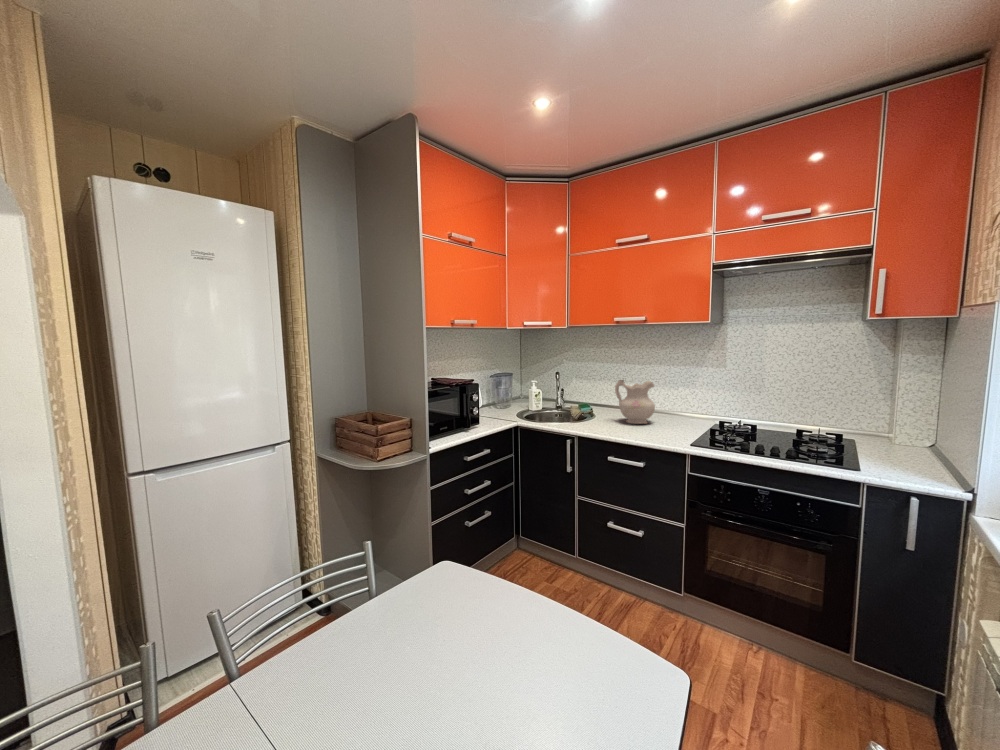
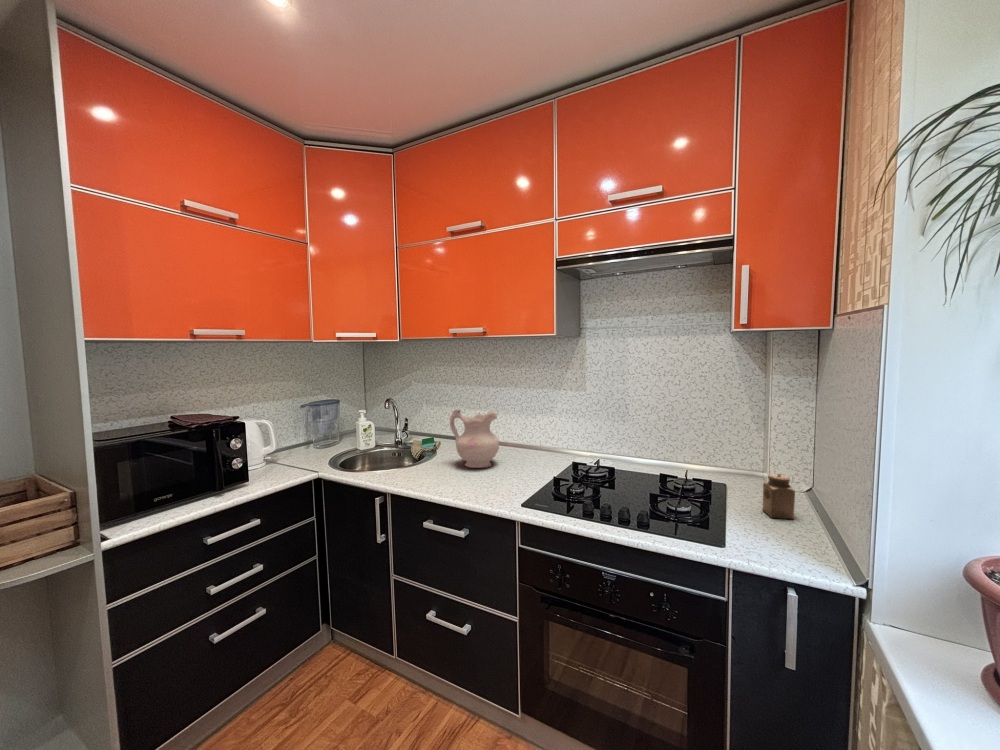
salt shaker: none [890,428,920,461] -> present [763,474,795,519]

